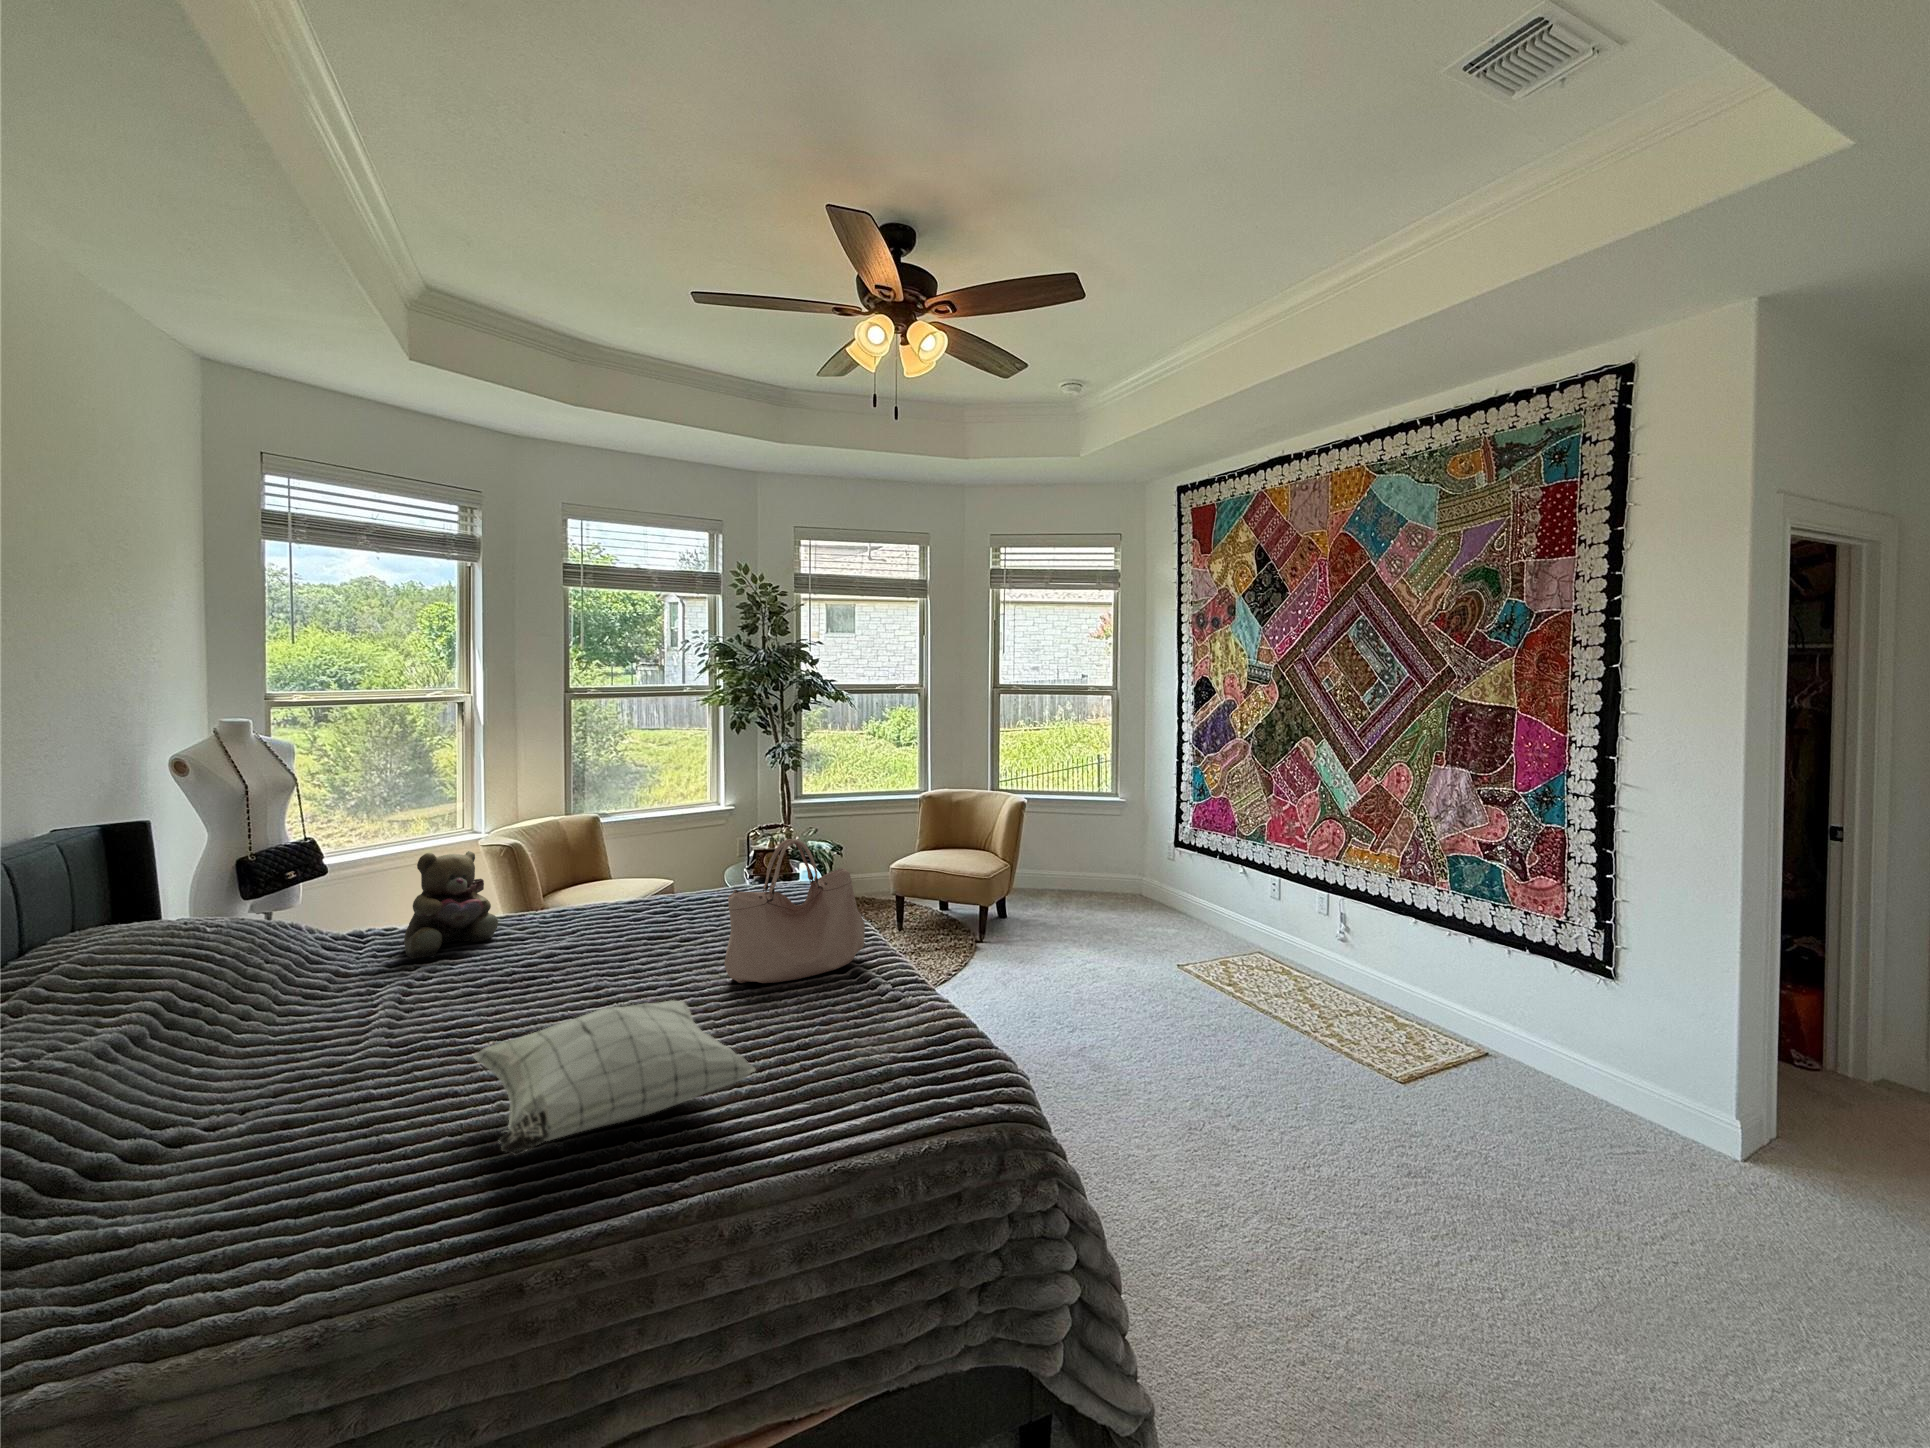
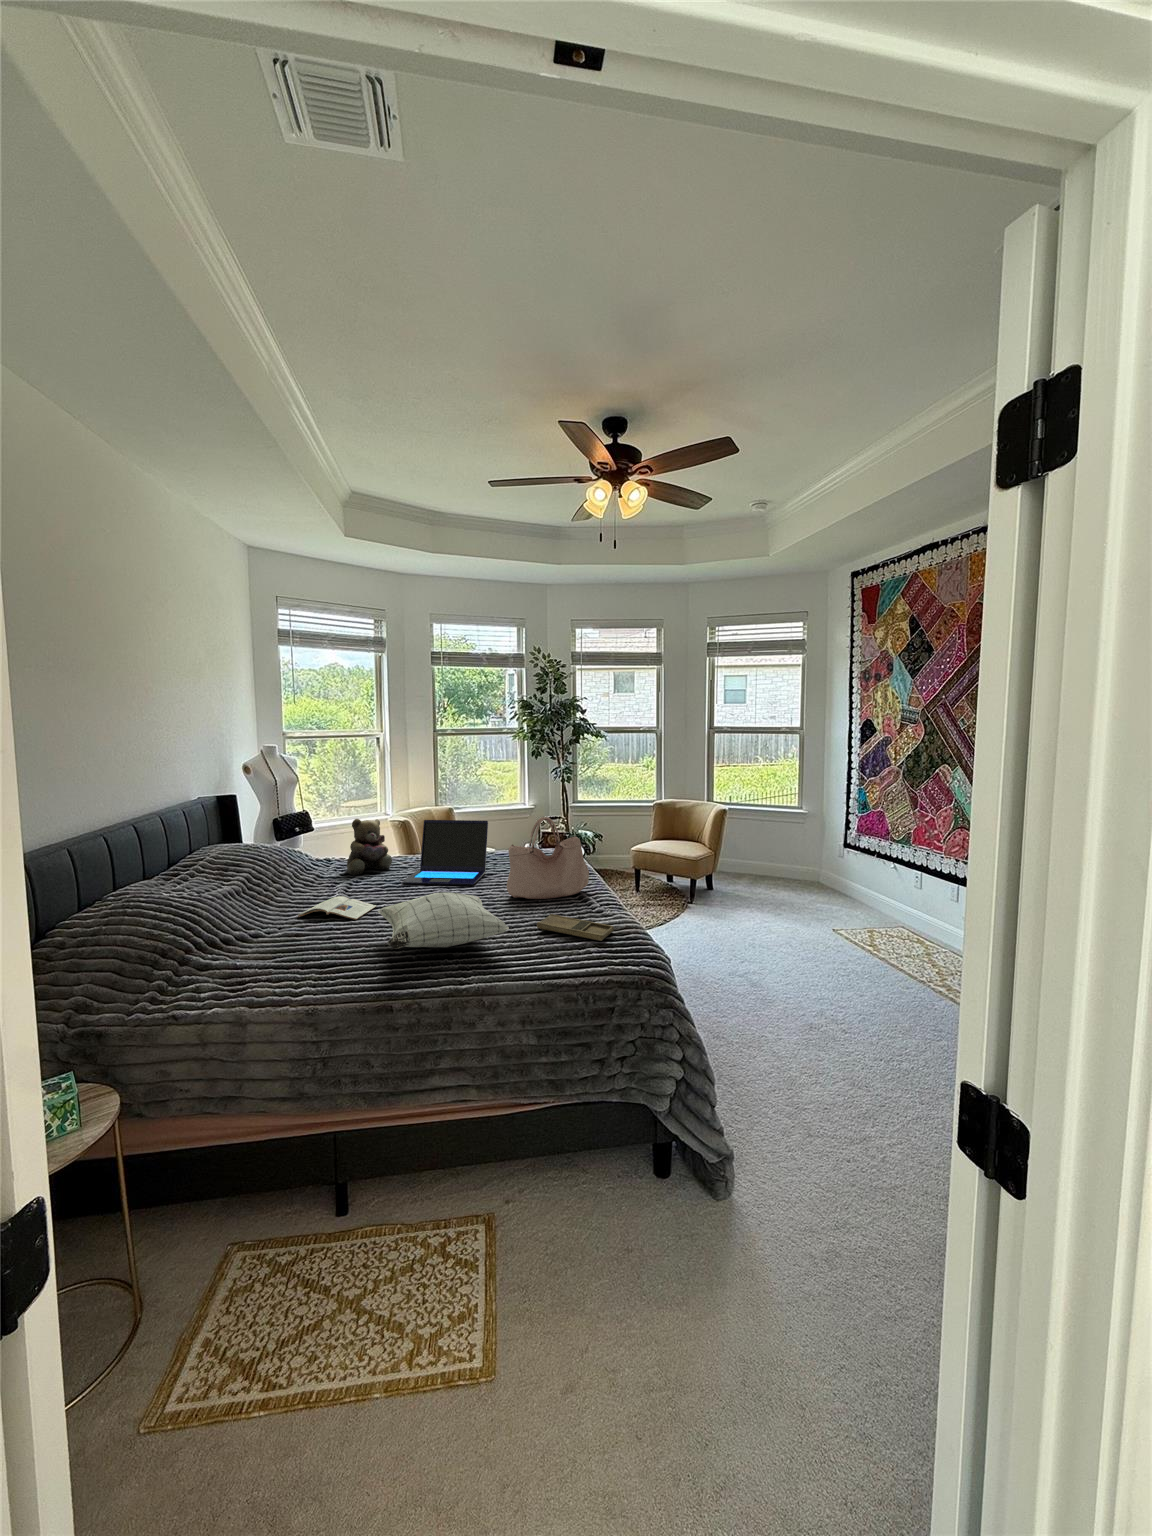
laptop: none [519,844,682,970] -> present [402,820,488,885]
magazine: none [285,1016,468,1076] -> present [298,896,376,920]
tray: none [796,1016,932,1063] -> present [537,914,614,941]

